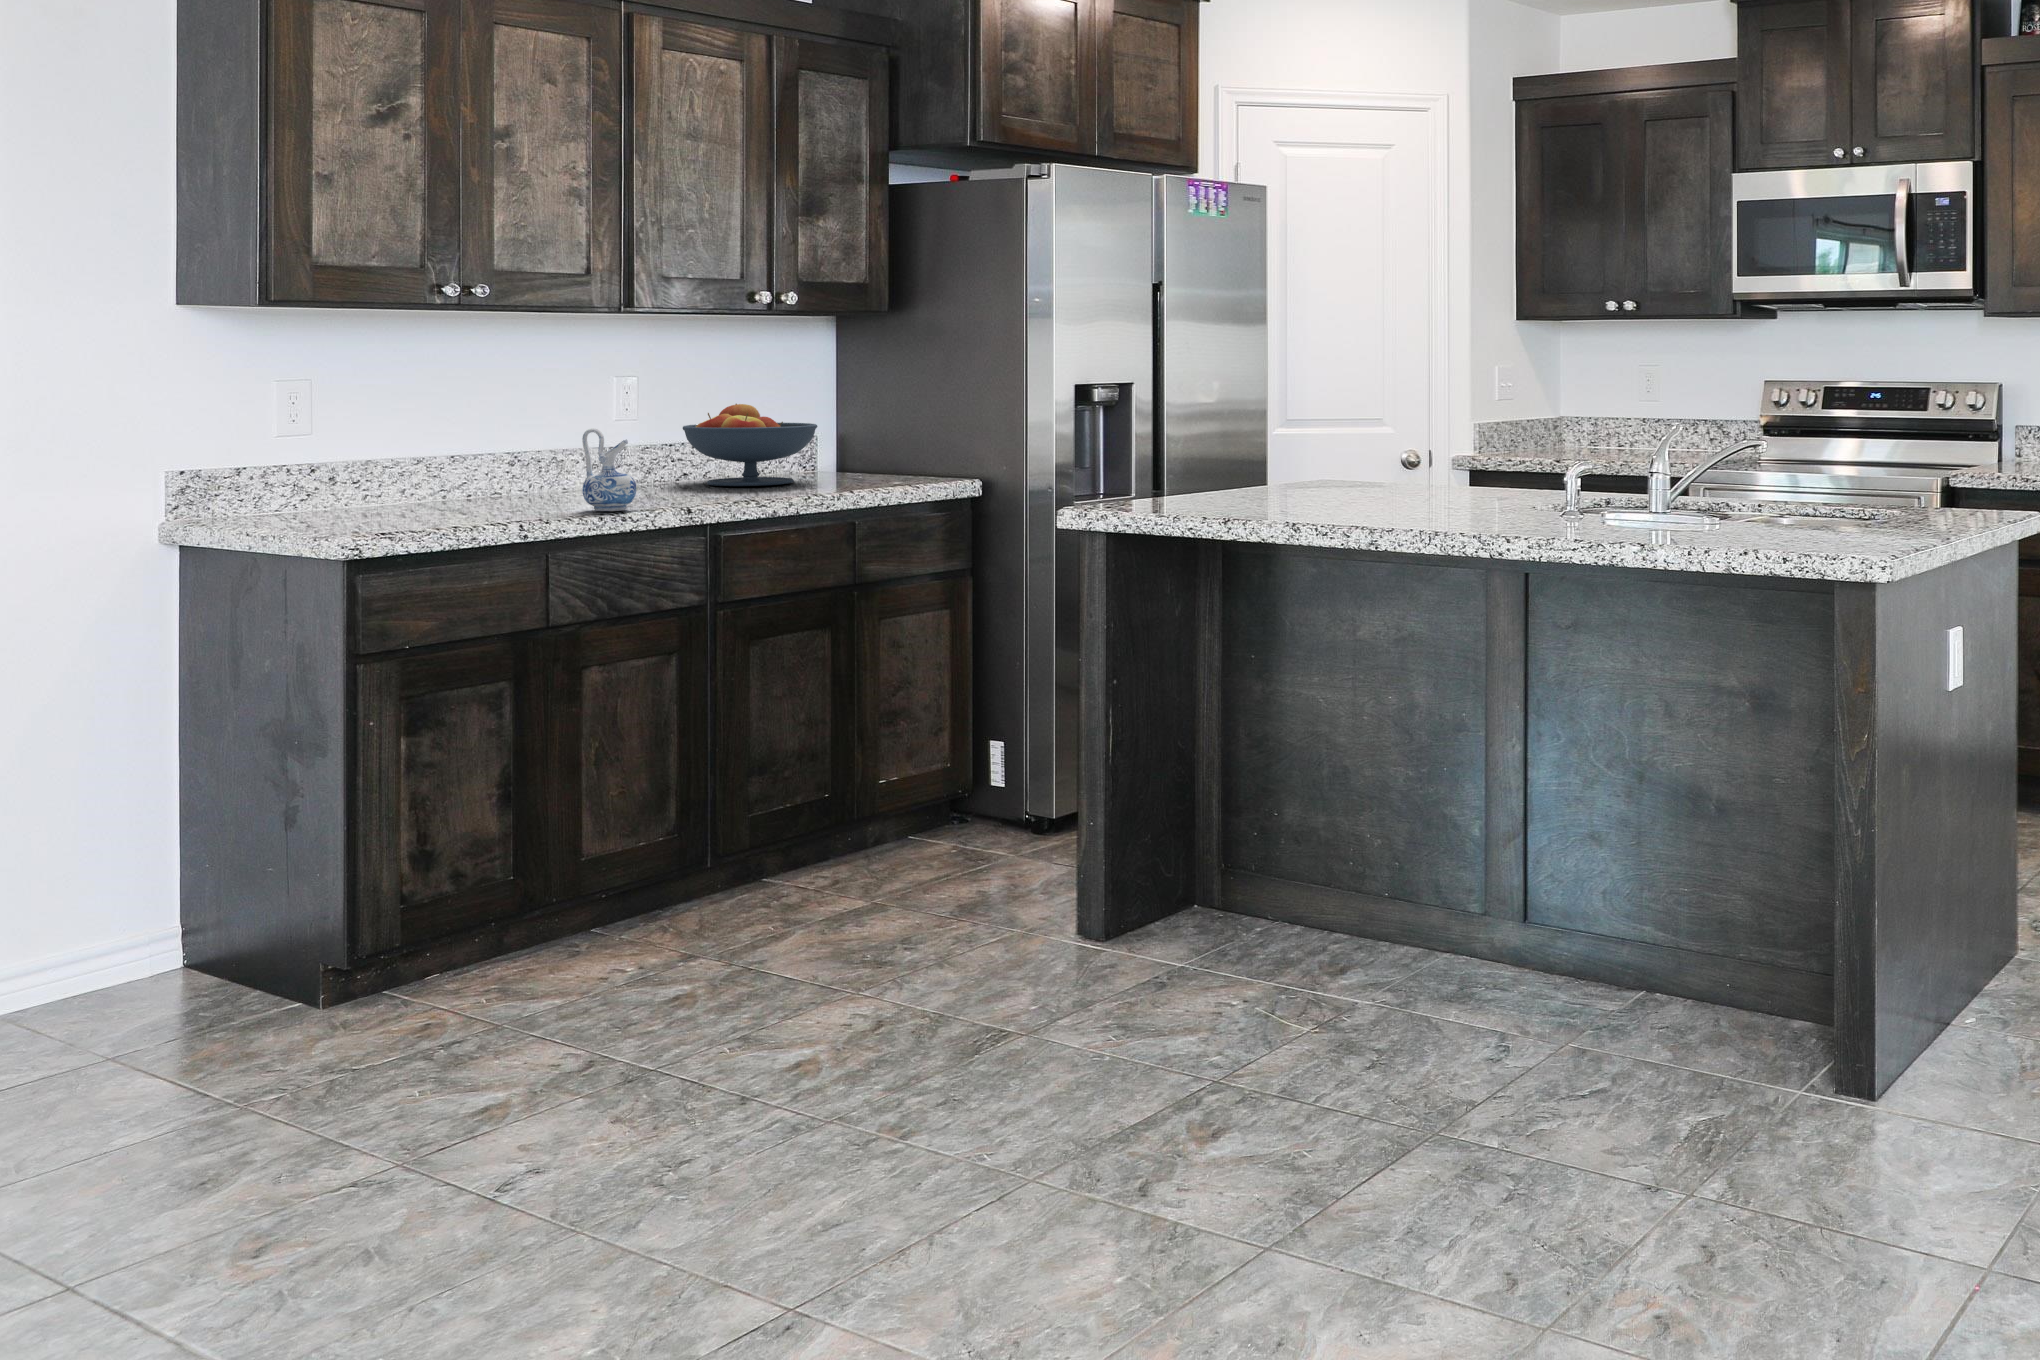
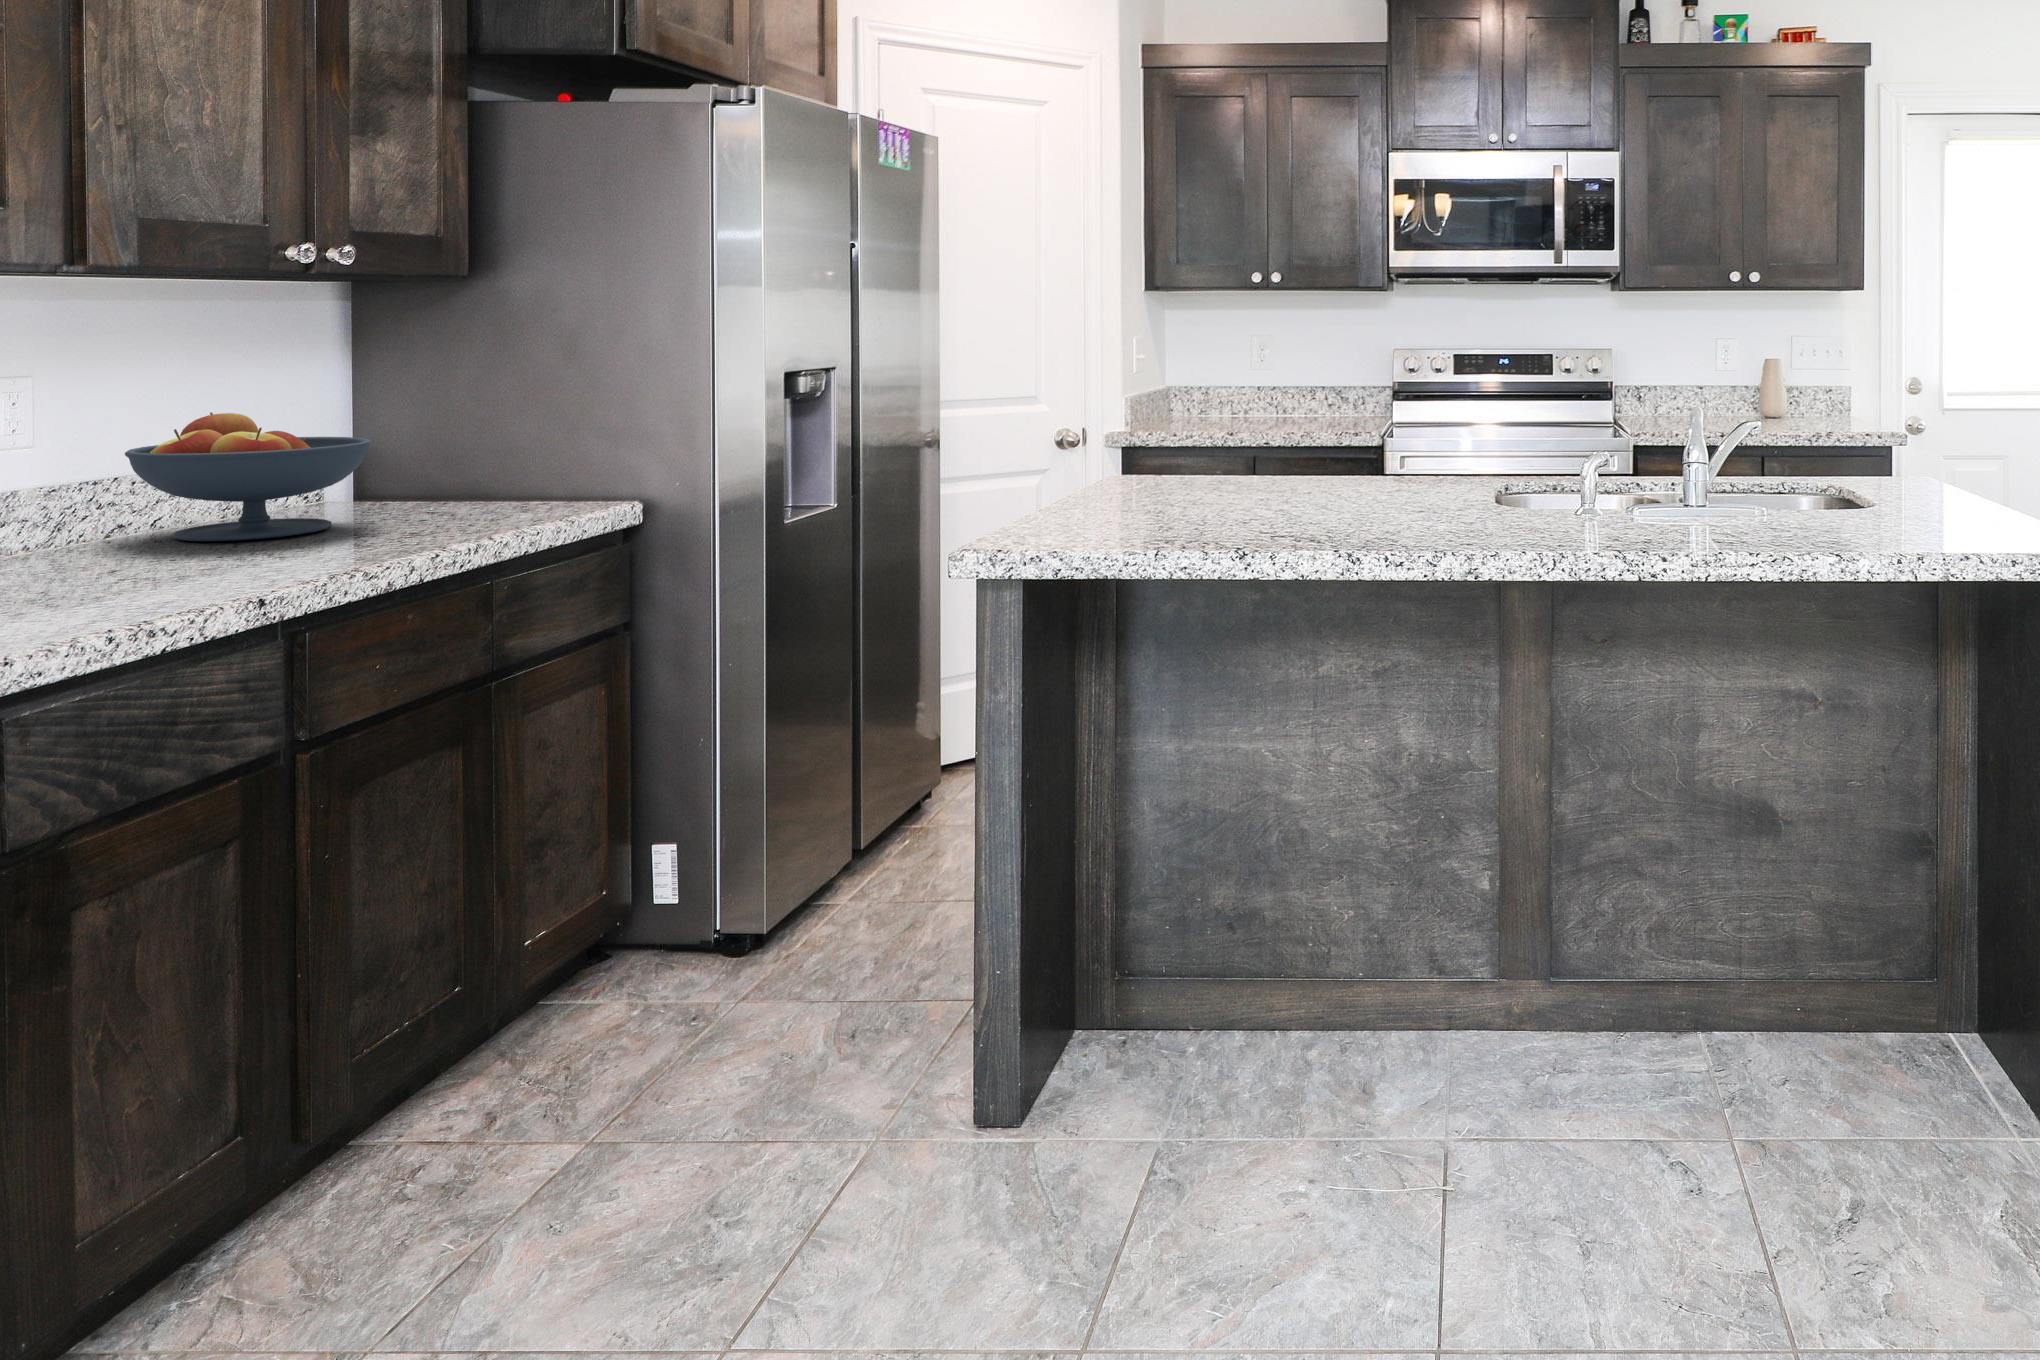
ceramic pitcher: present [582,429,636,511] -> none [12,474,130,616]

